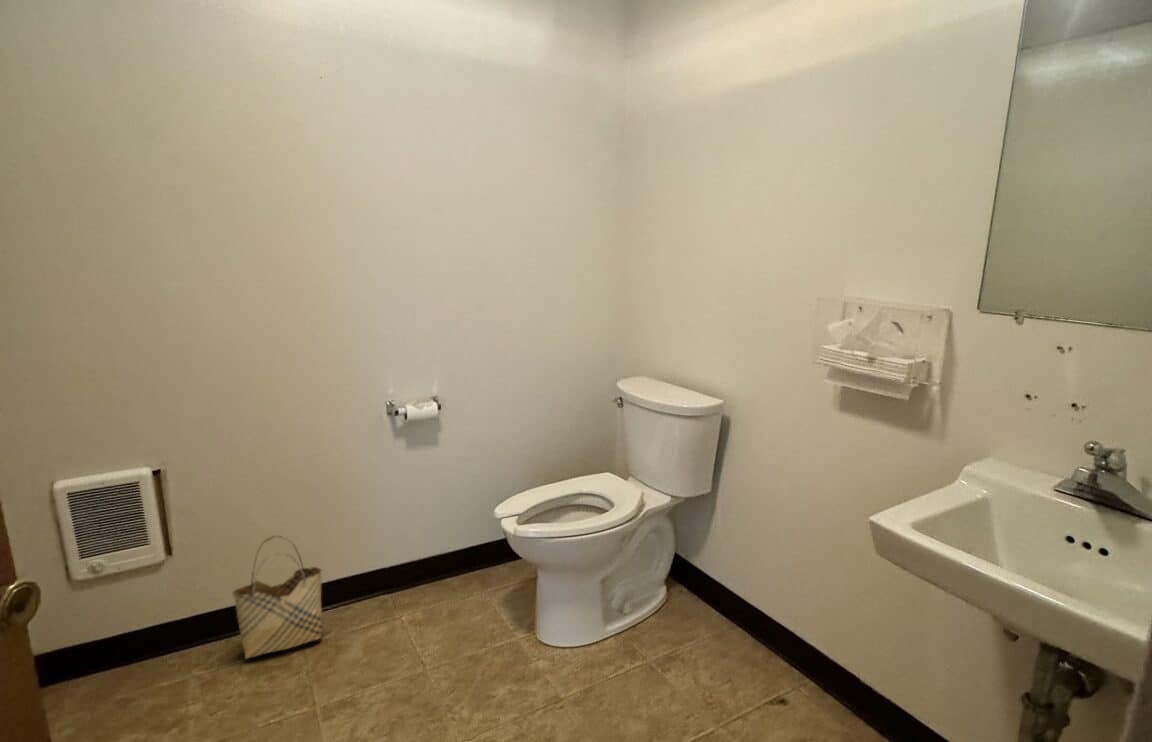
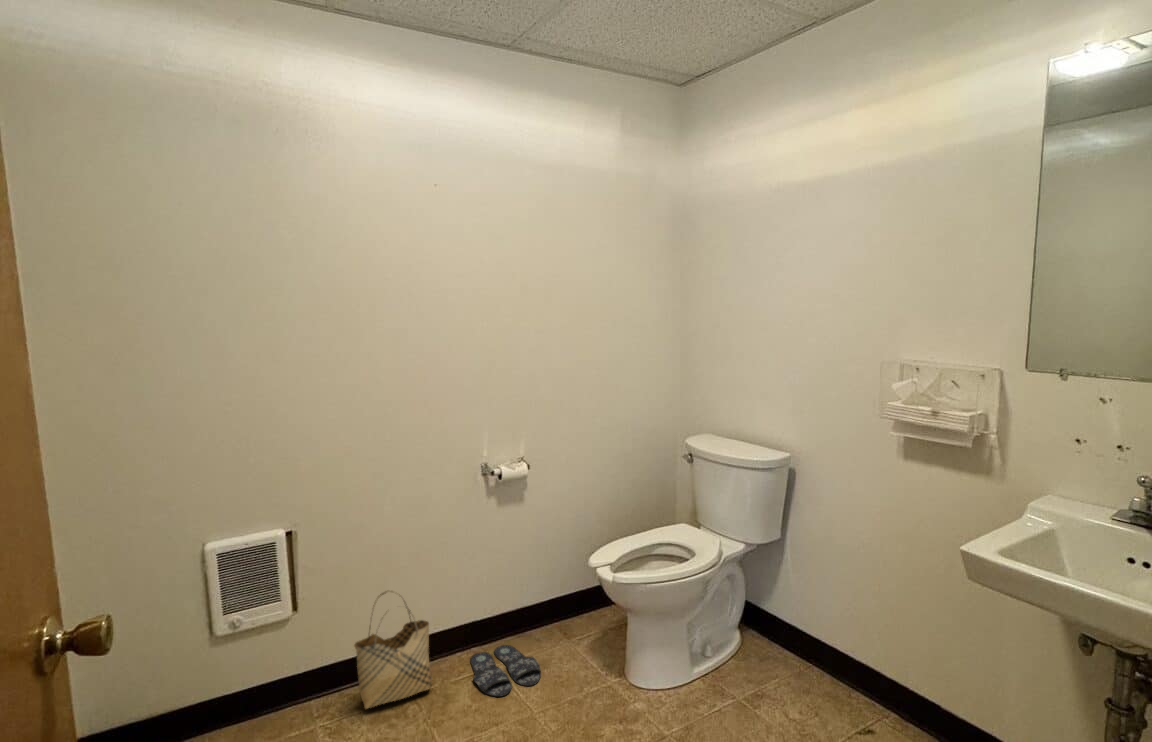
slippers: none [369,593,445,649] -> present [470,645,541,697]

